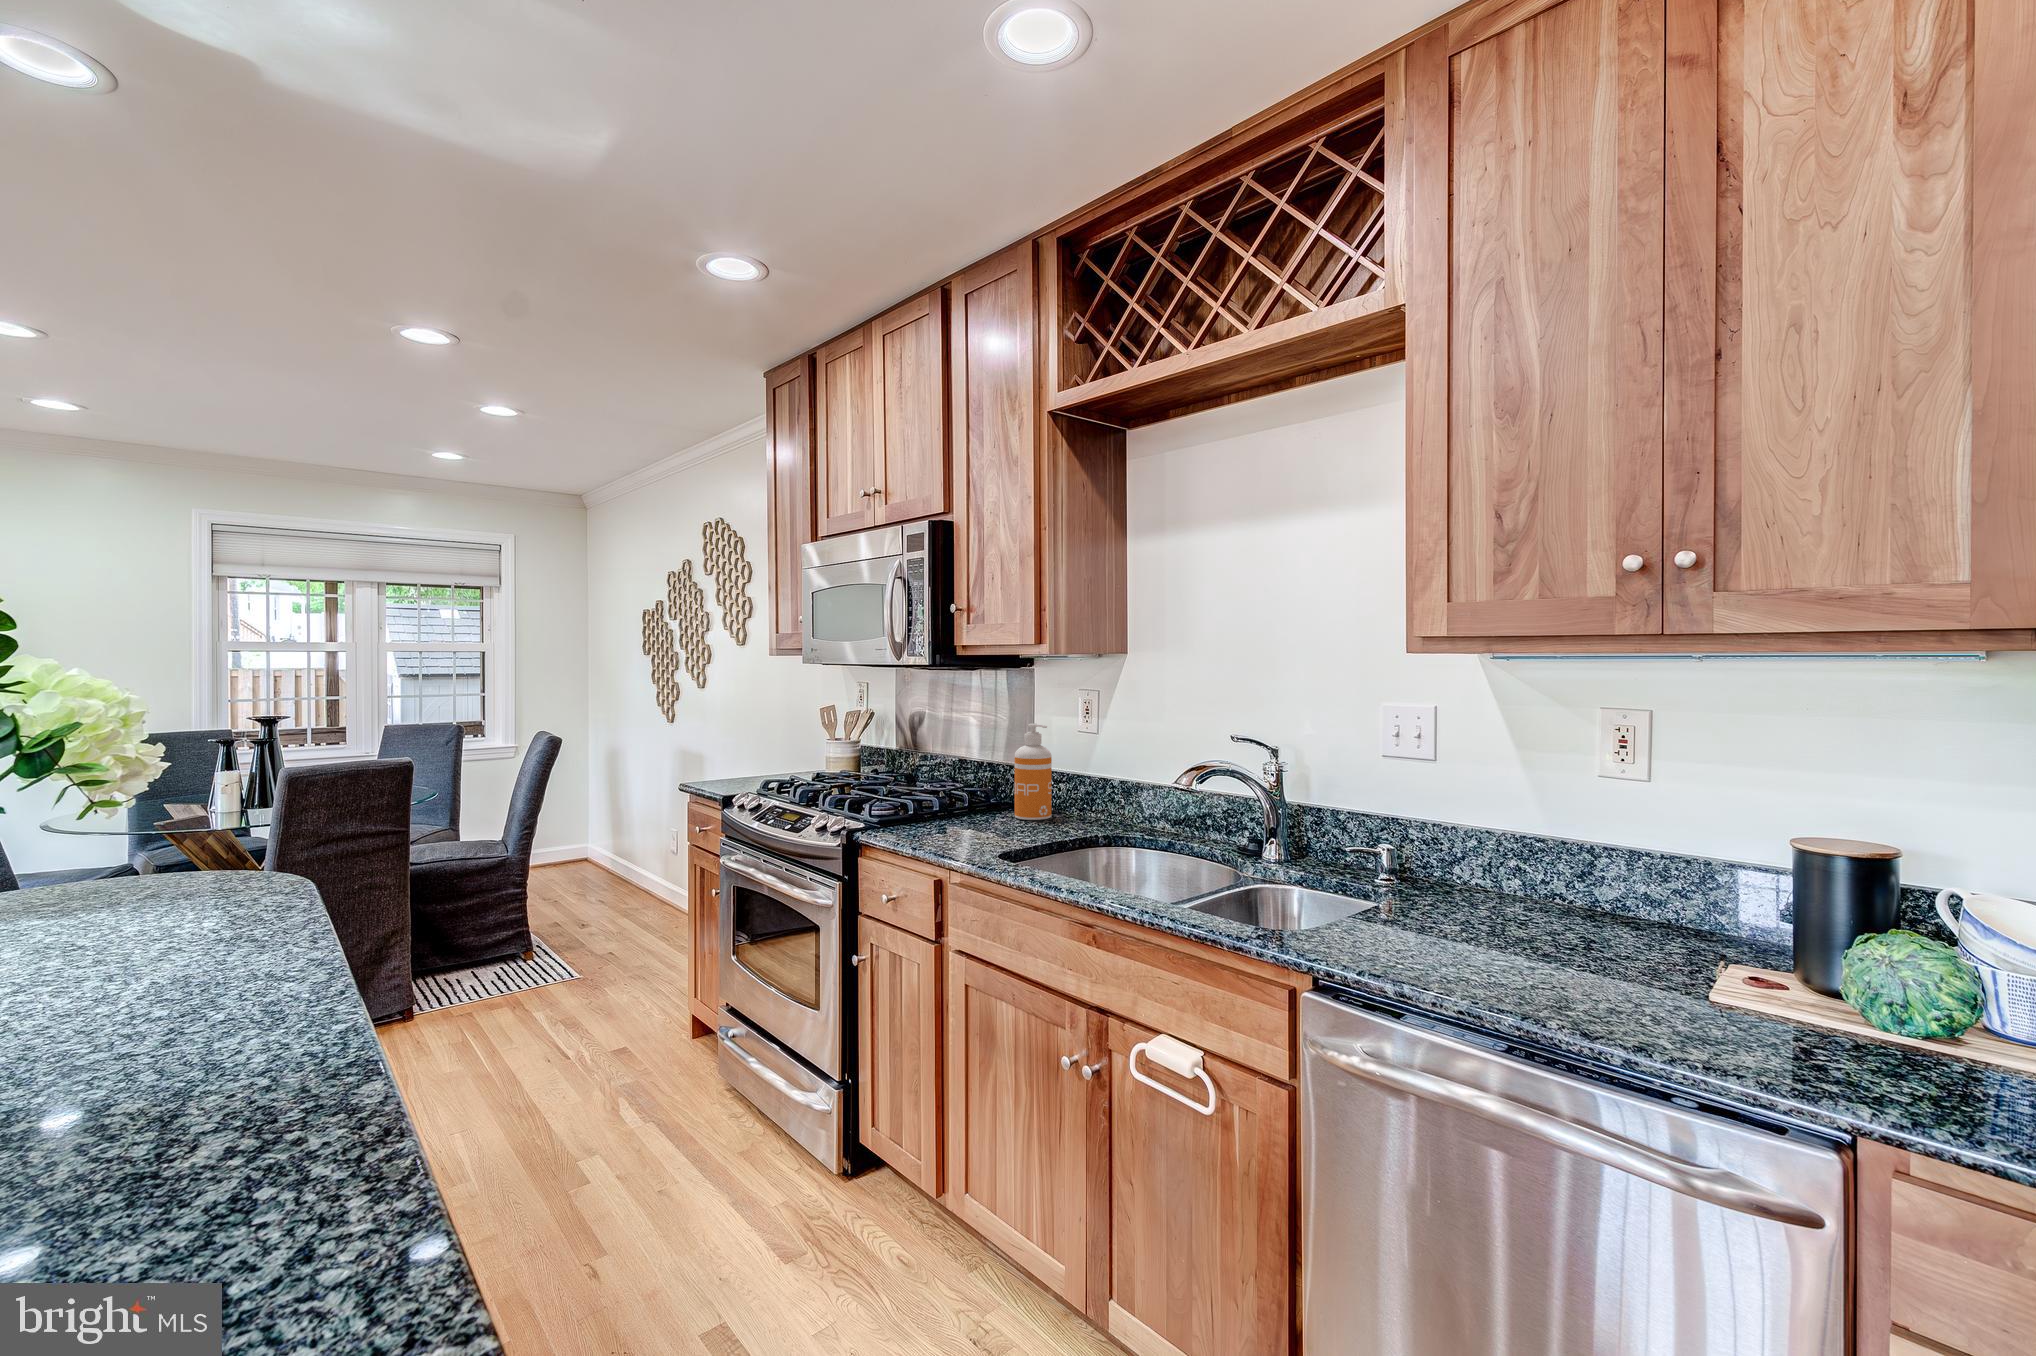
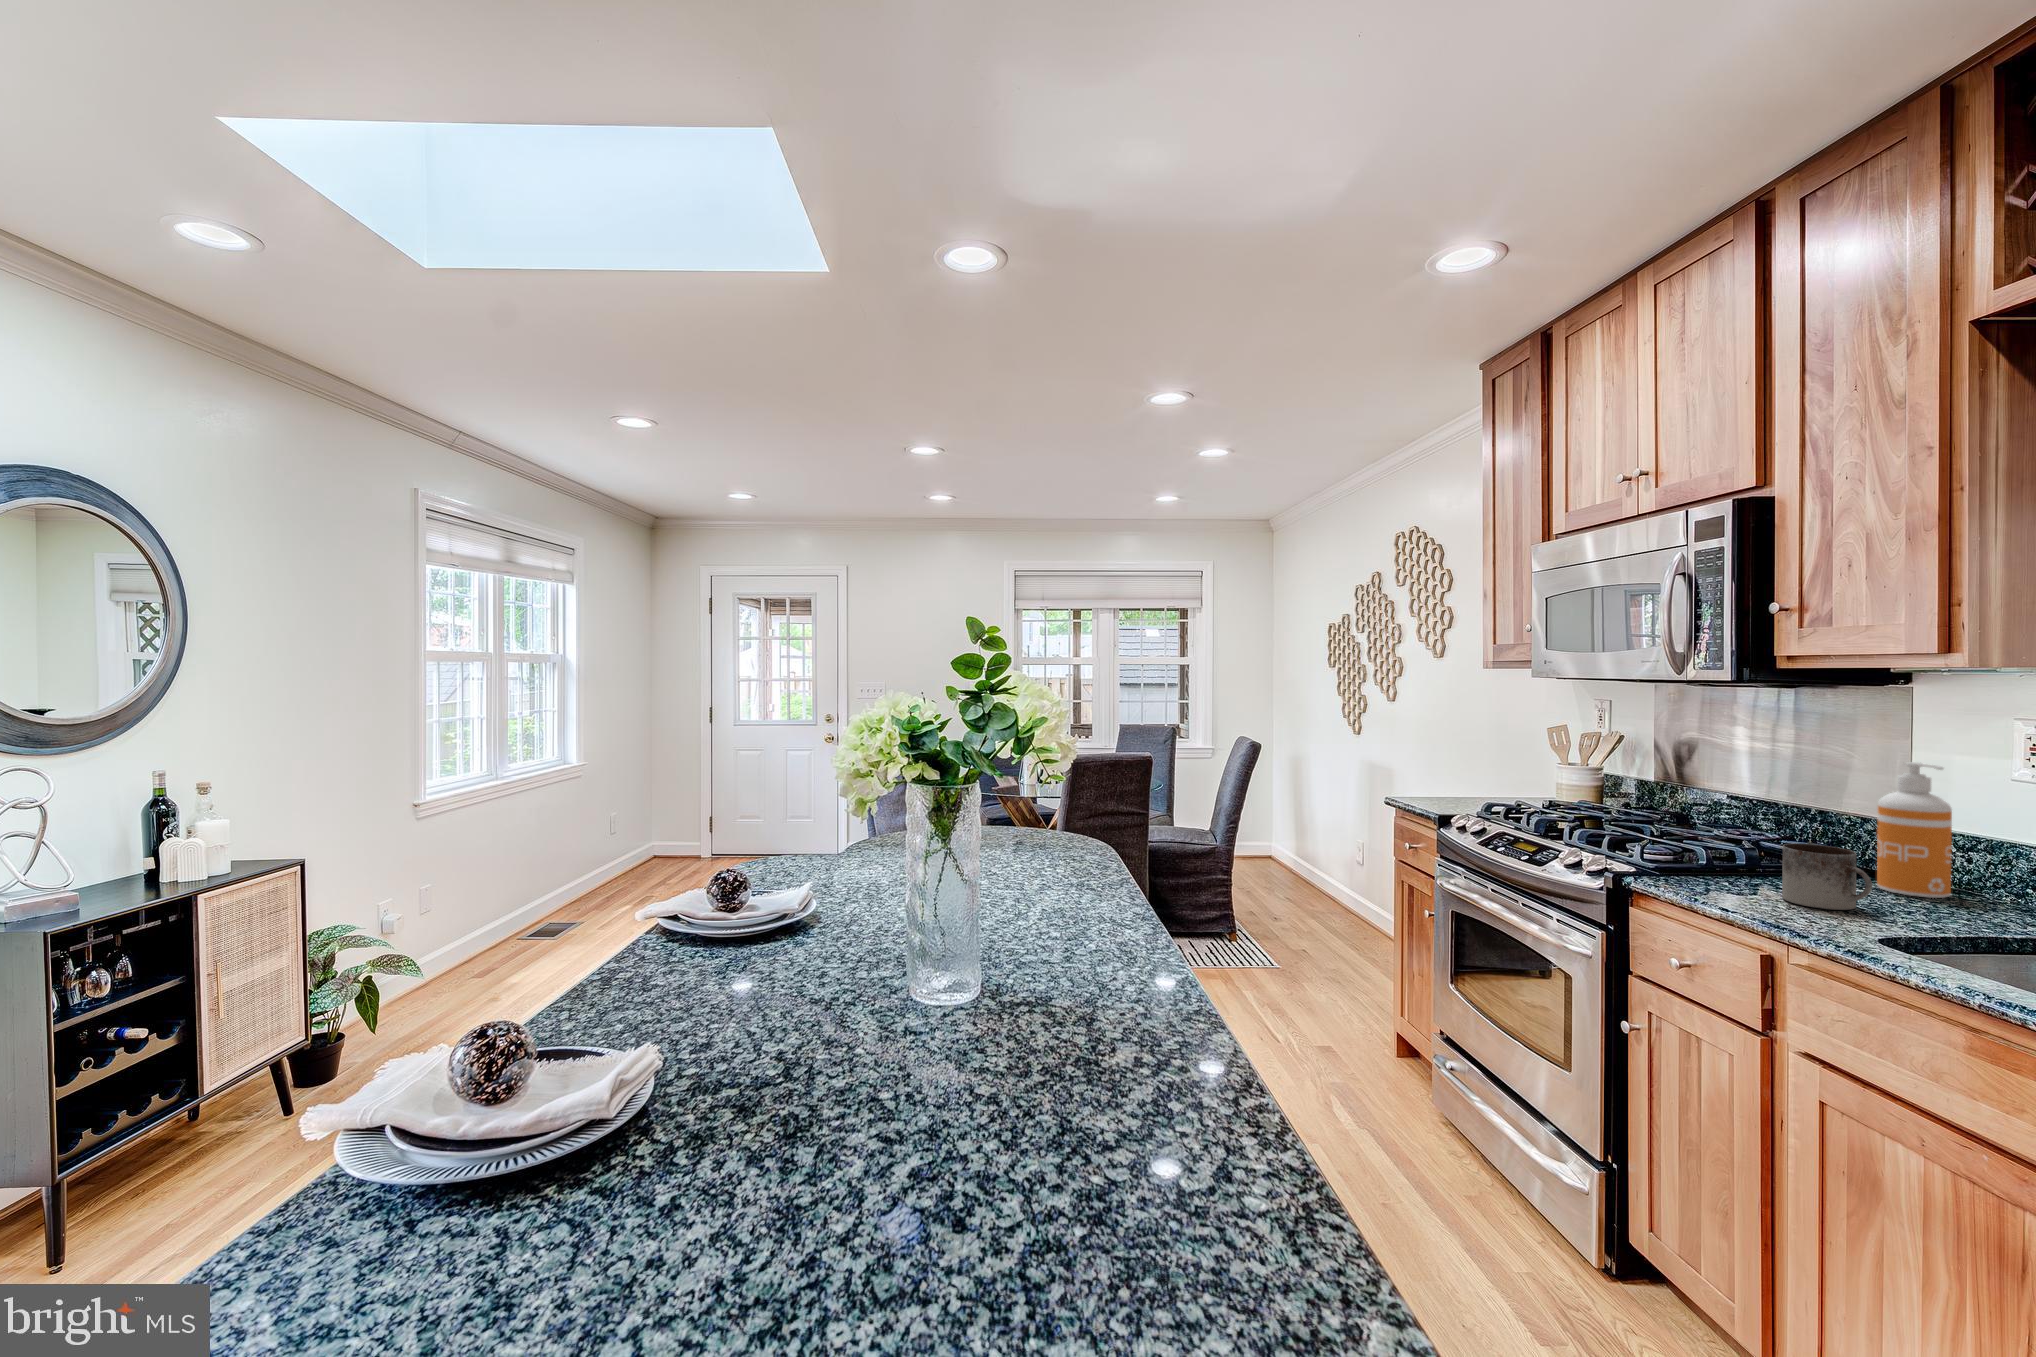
mug: none [955,790,1003,838] -> present [1782,844,1872,910]

